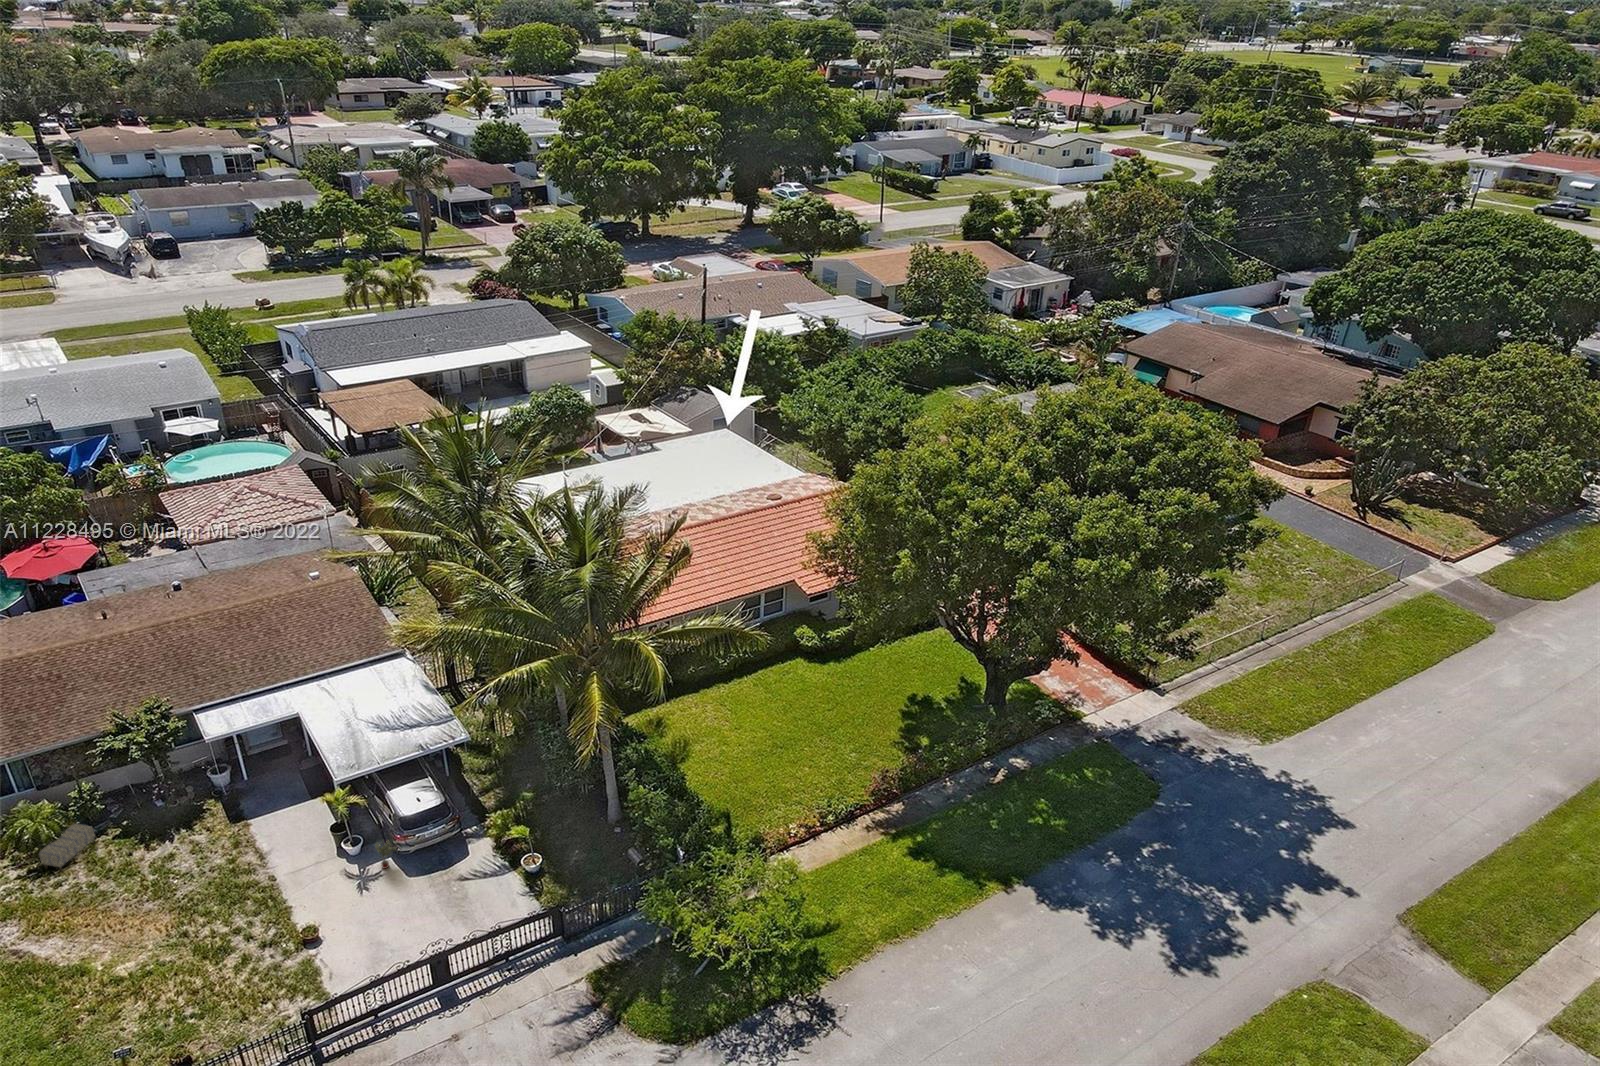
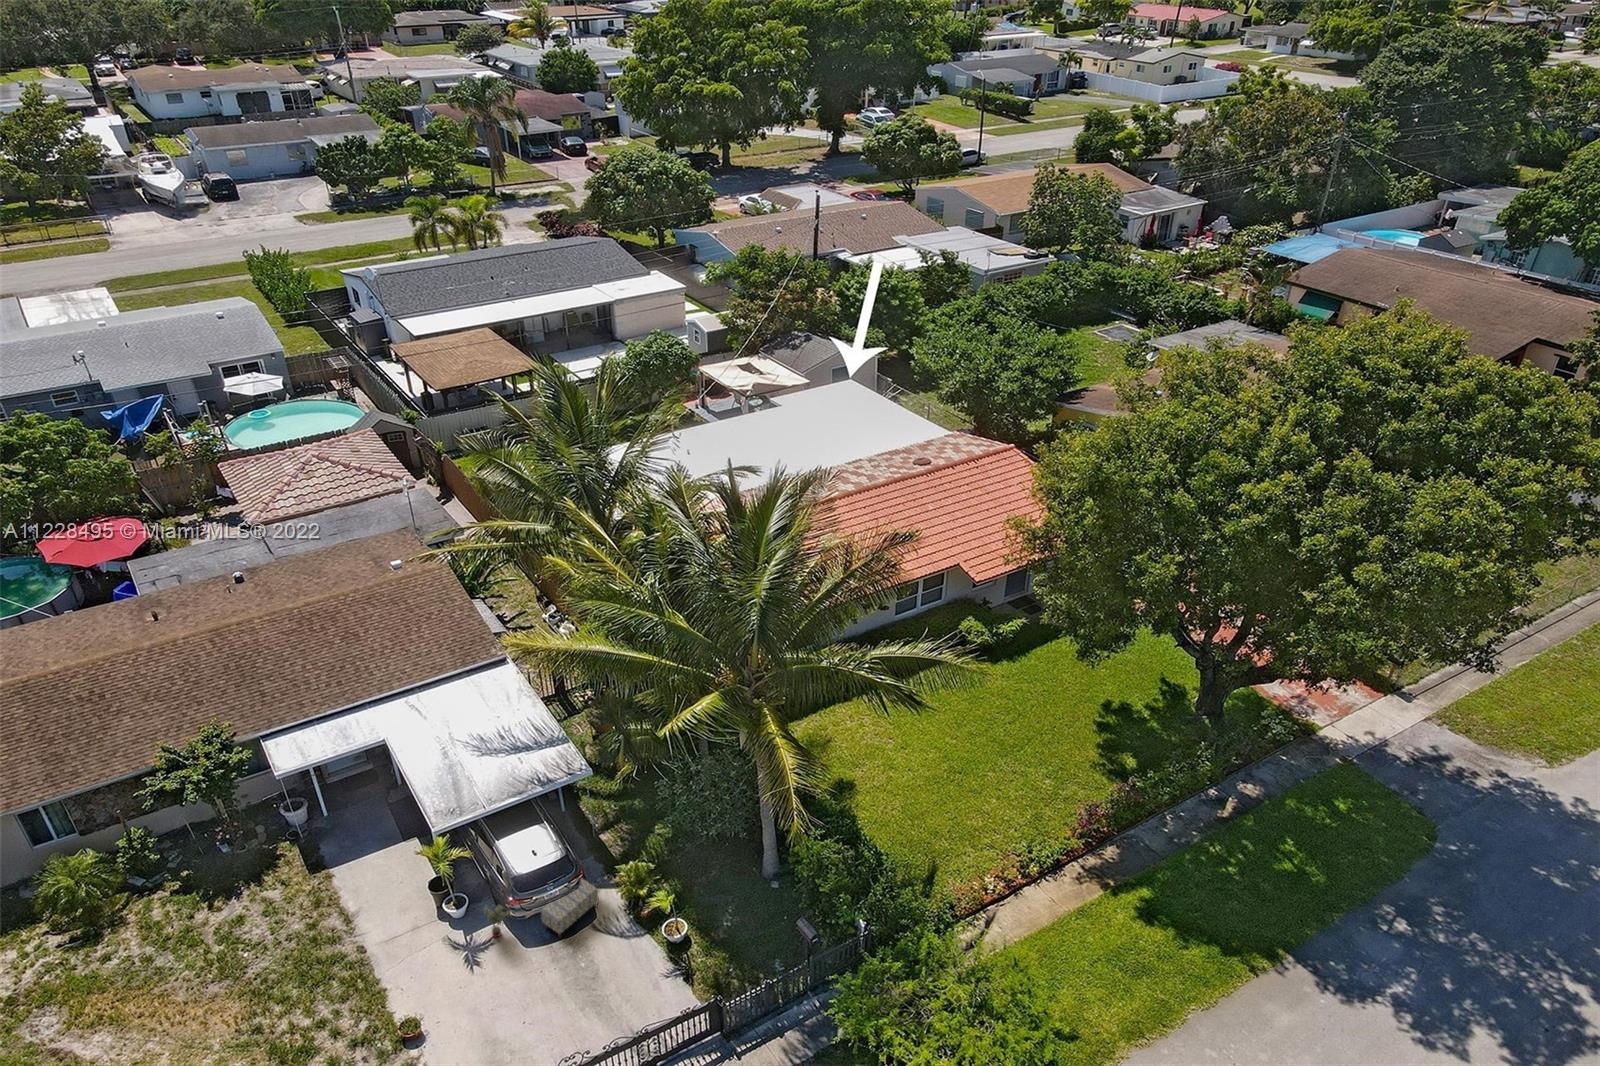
bench: present [39,824,95,871] -> present [541,878,599,938]

